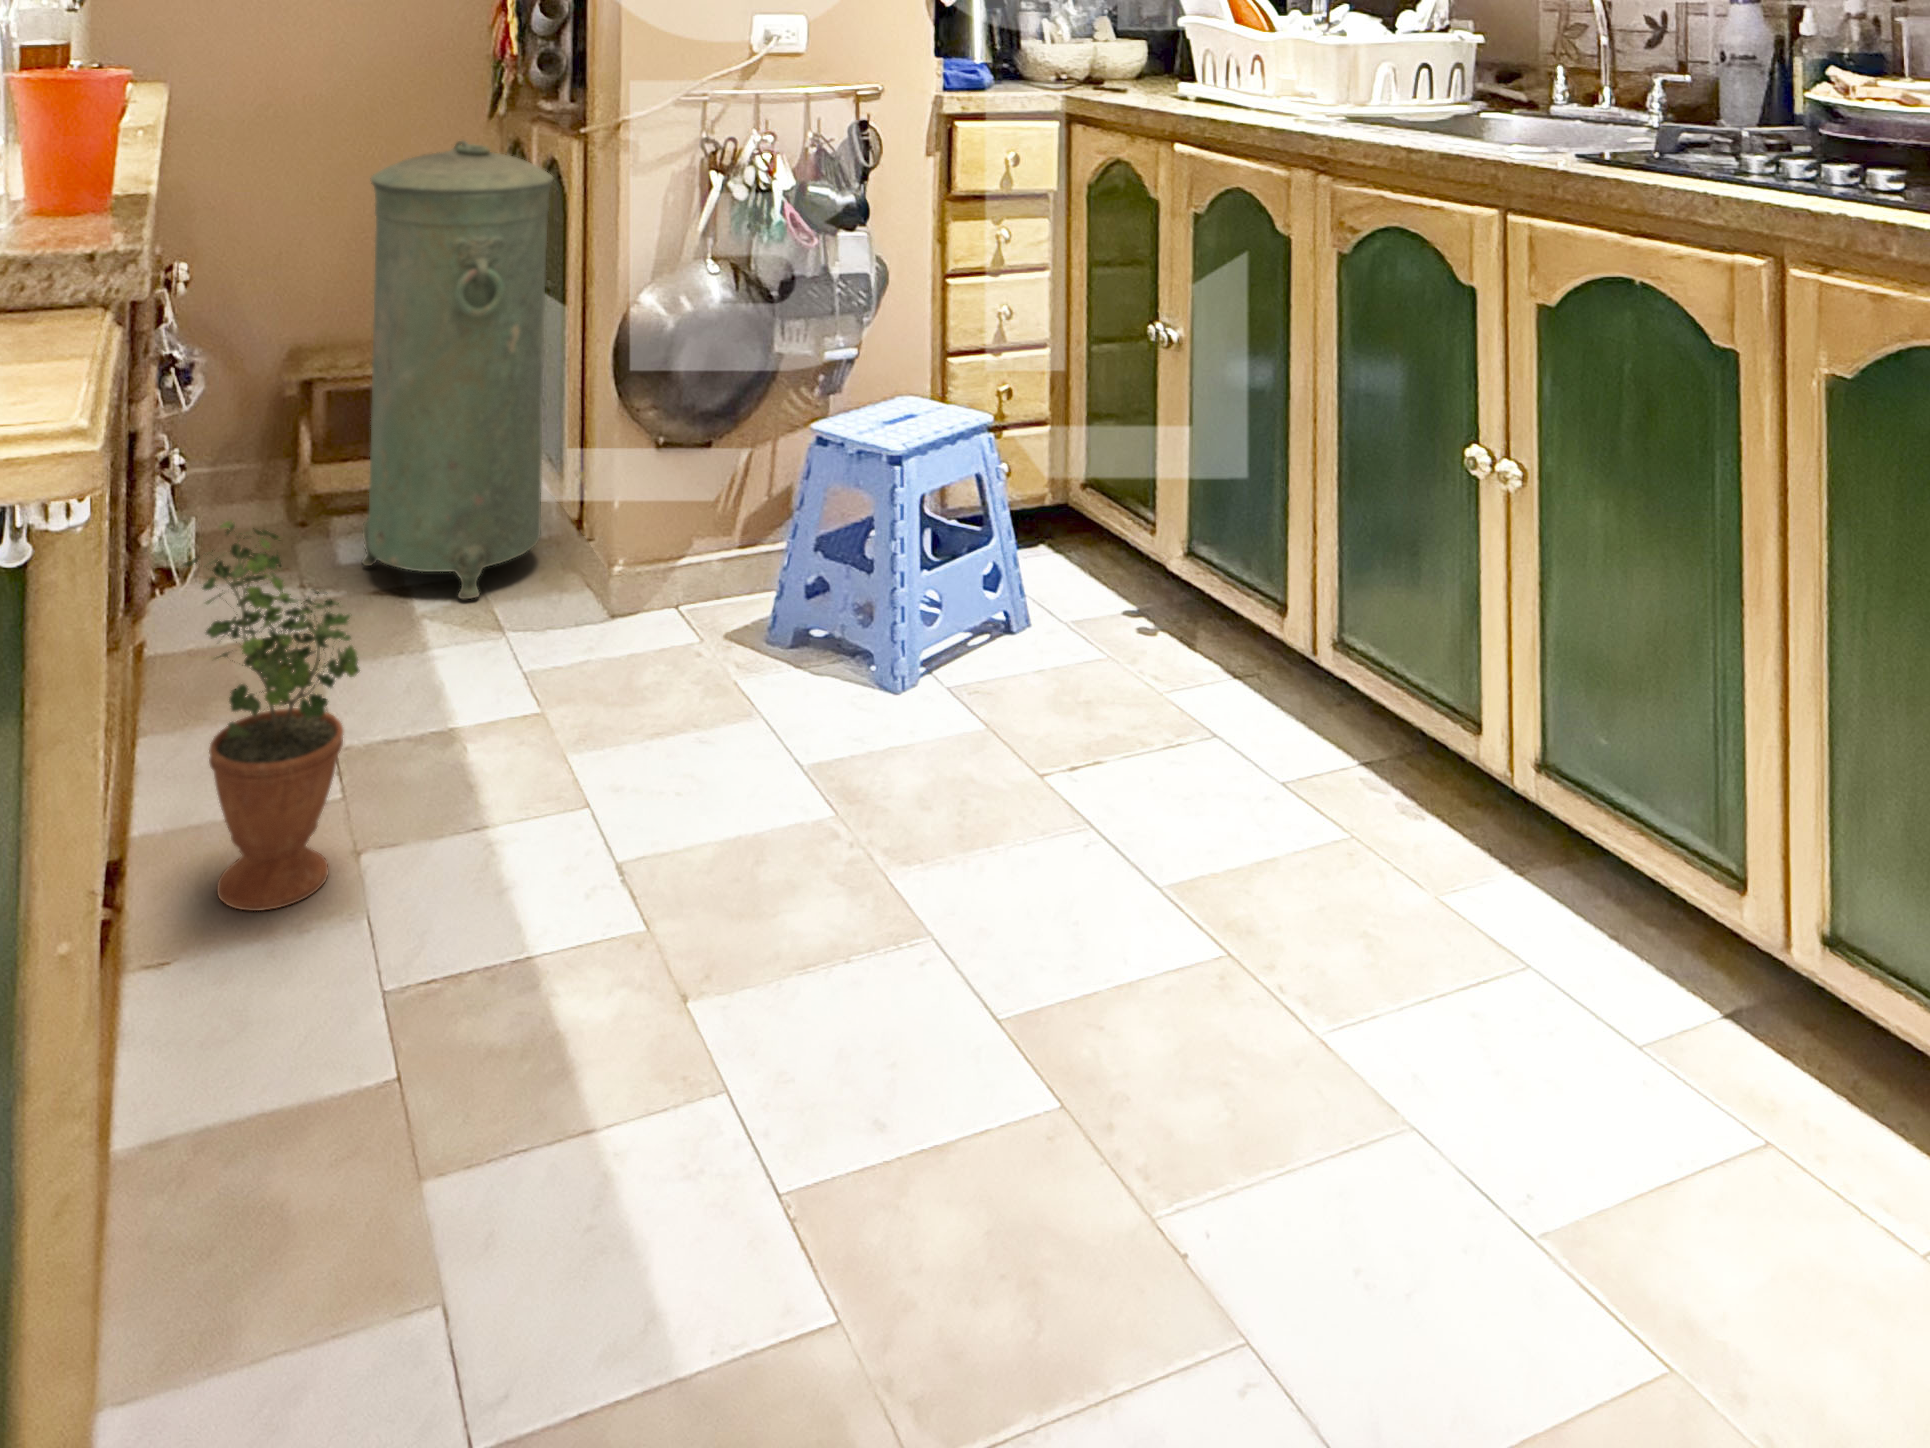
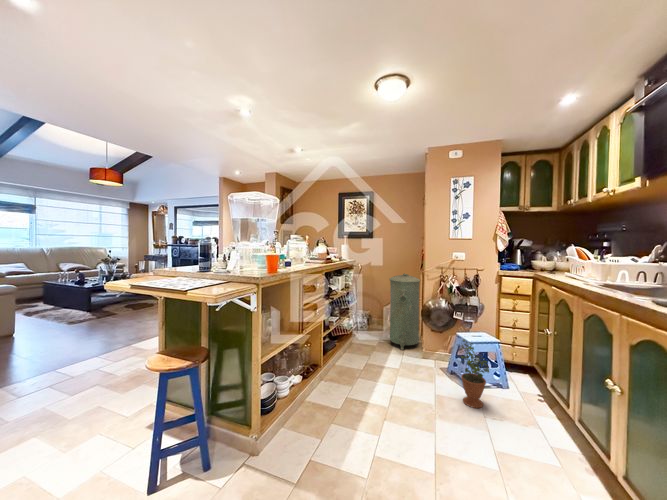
potted plant: present [183,521,359,911] -> present [460,340,489,408]

